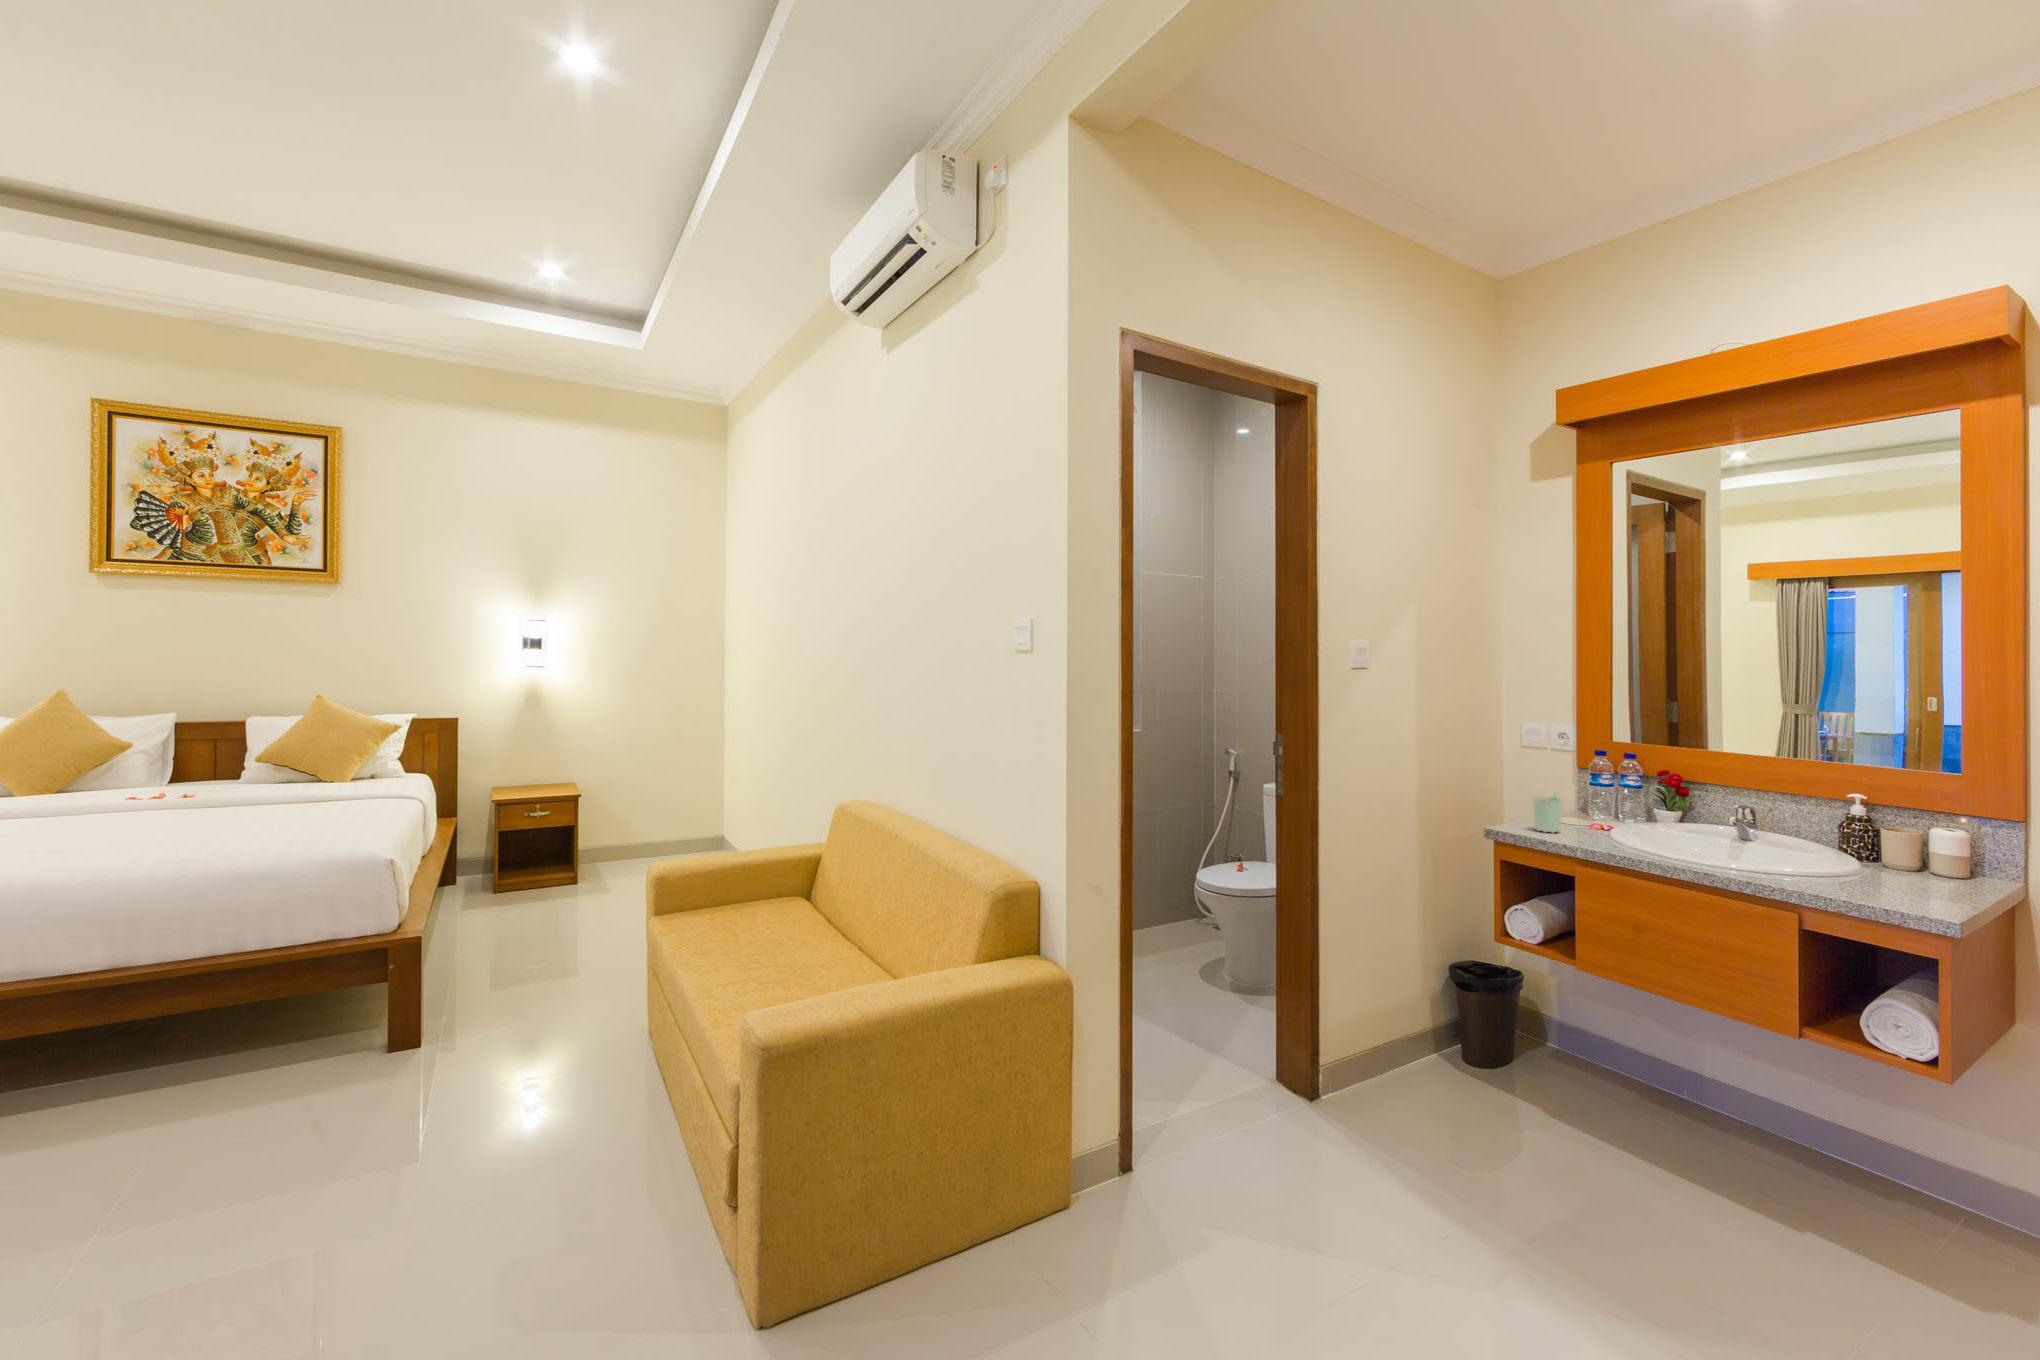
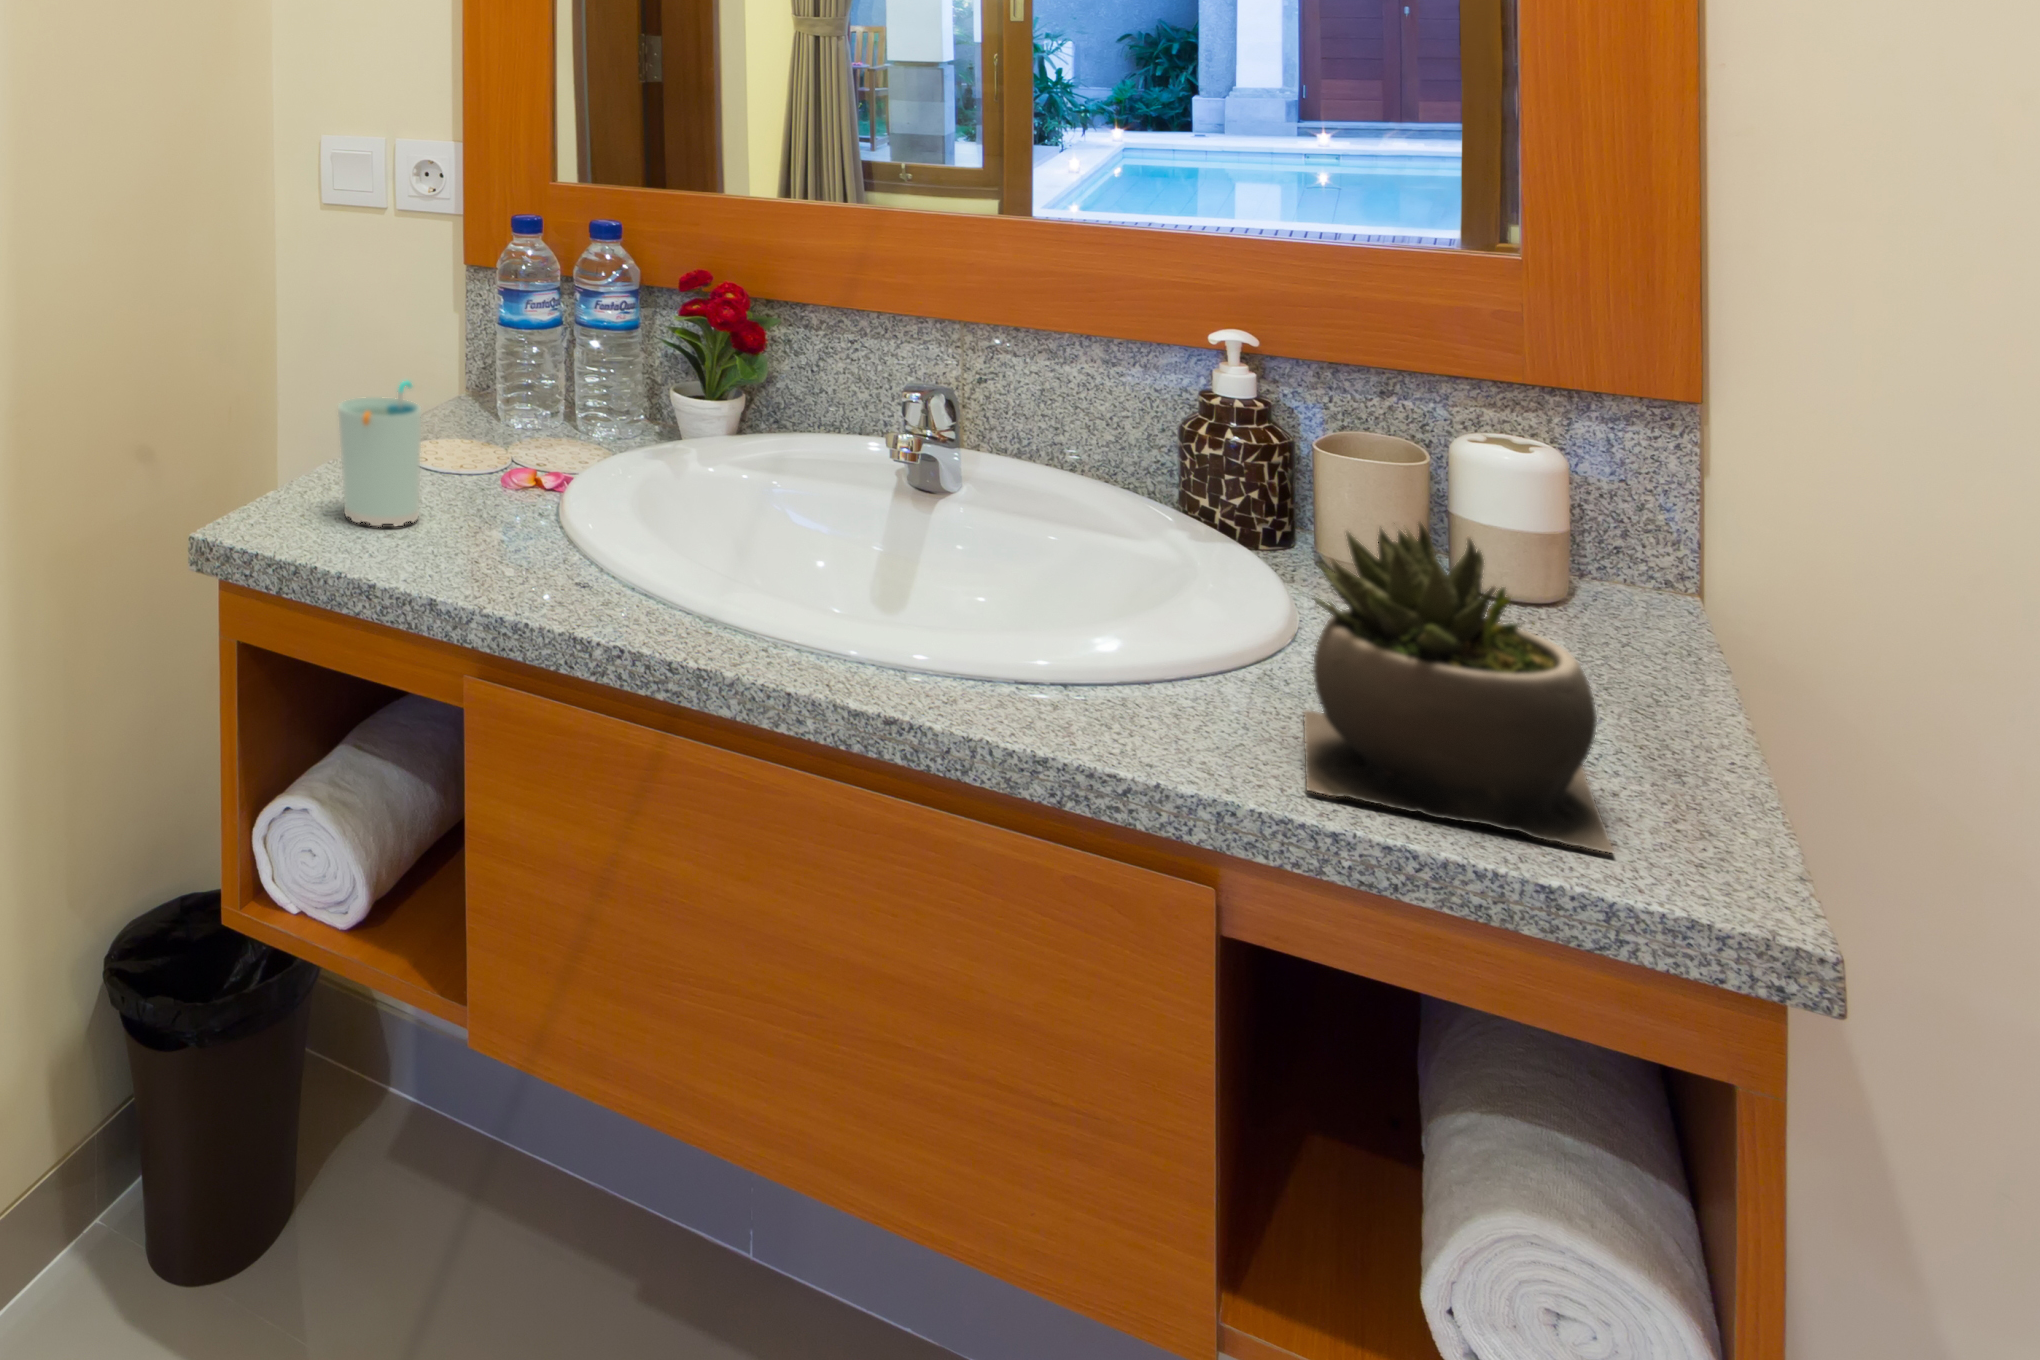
succulent plant: none [1828,828,1927,907] -> present [1304,523,1613,853]

